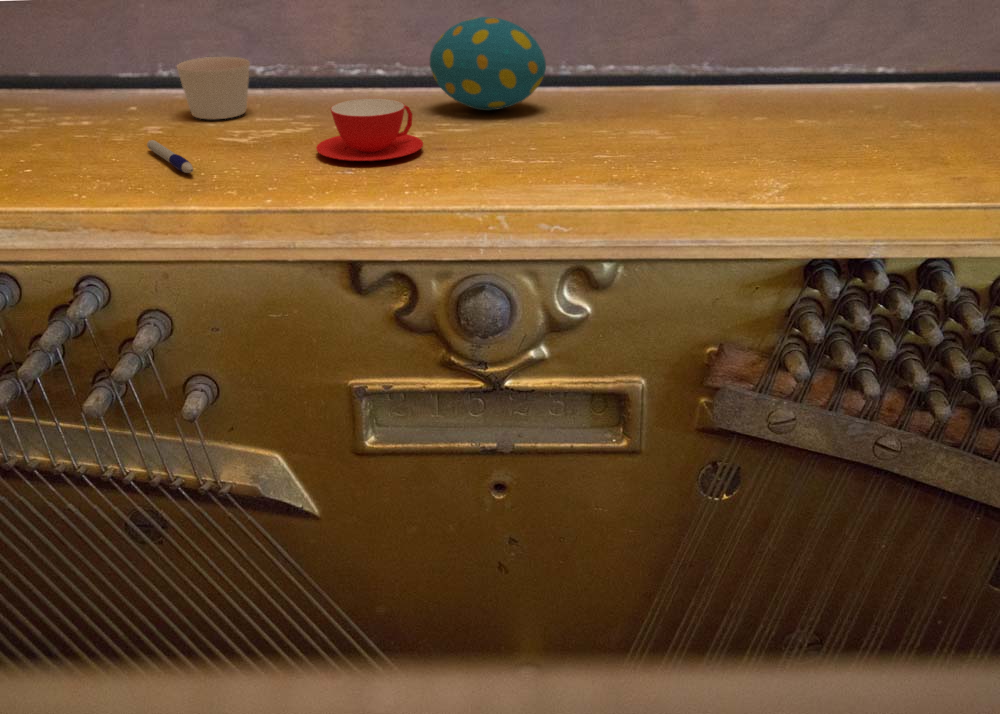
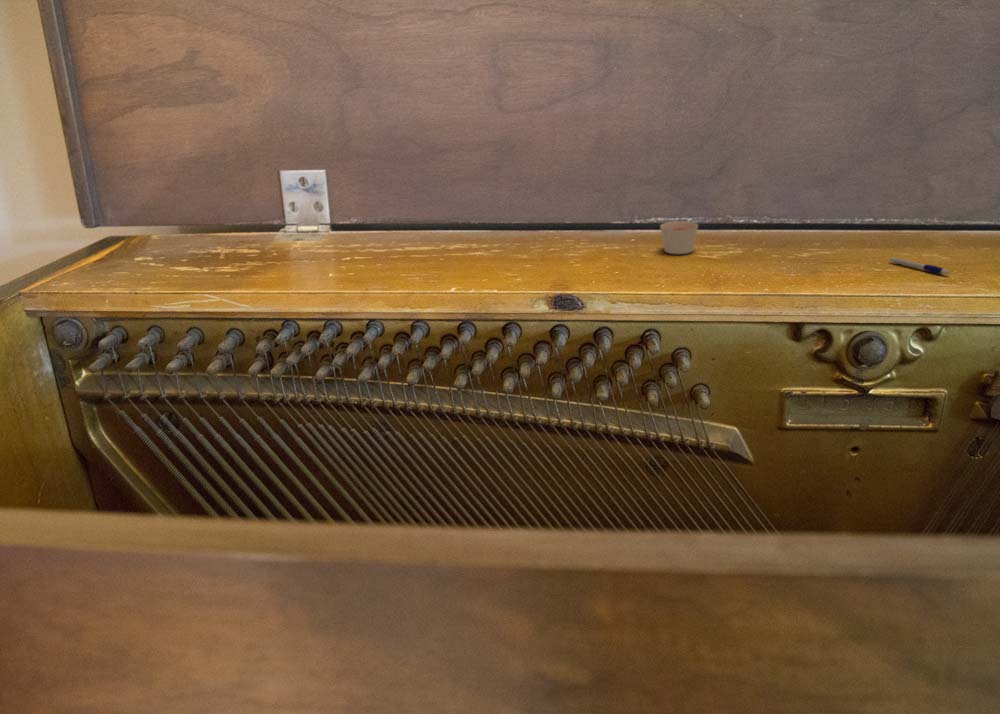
decorative egg: present [430,17,546,110] -> none [794,197,862,246]
teacup: present [316,99,423,161] -> none [758,243,817,276]
pen: present [147,140,193,173] -> present [889,257,950,274]

